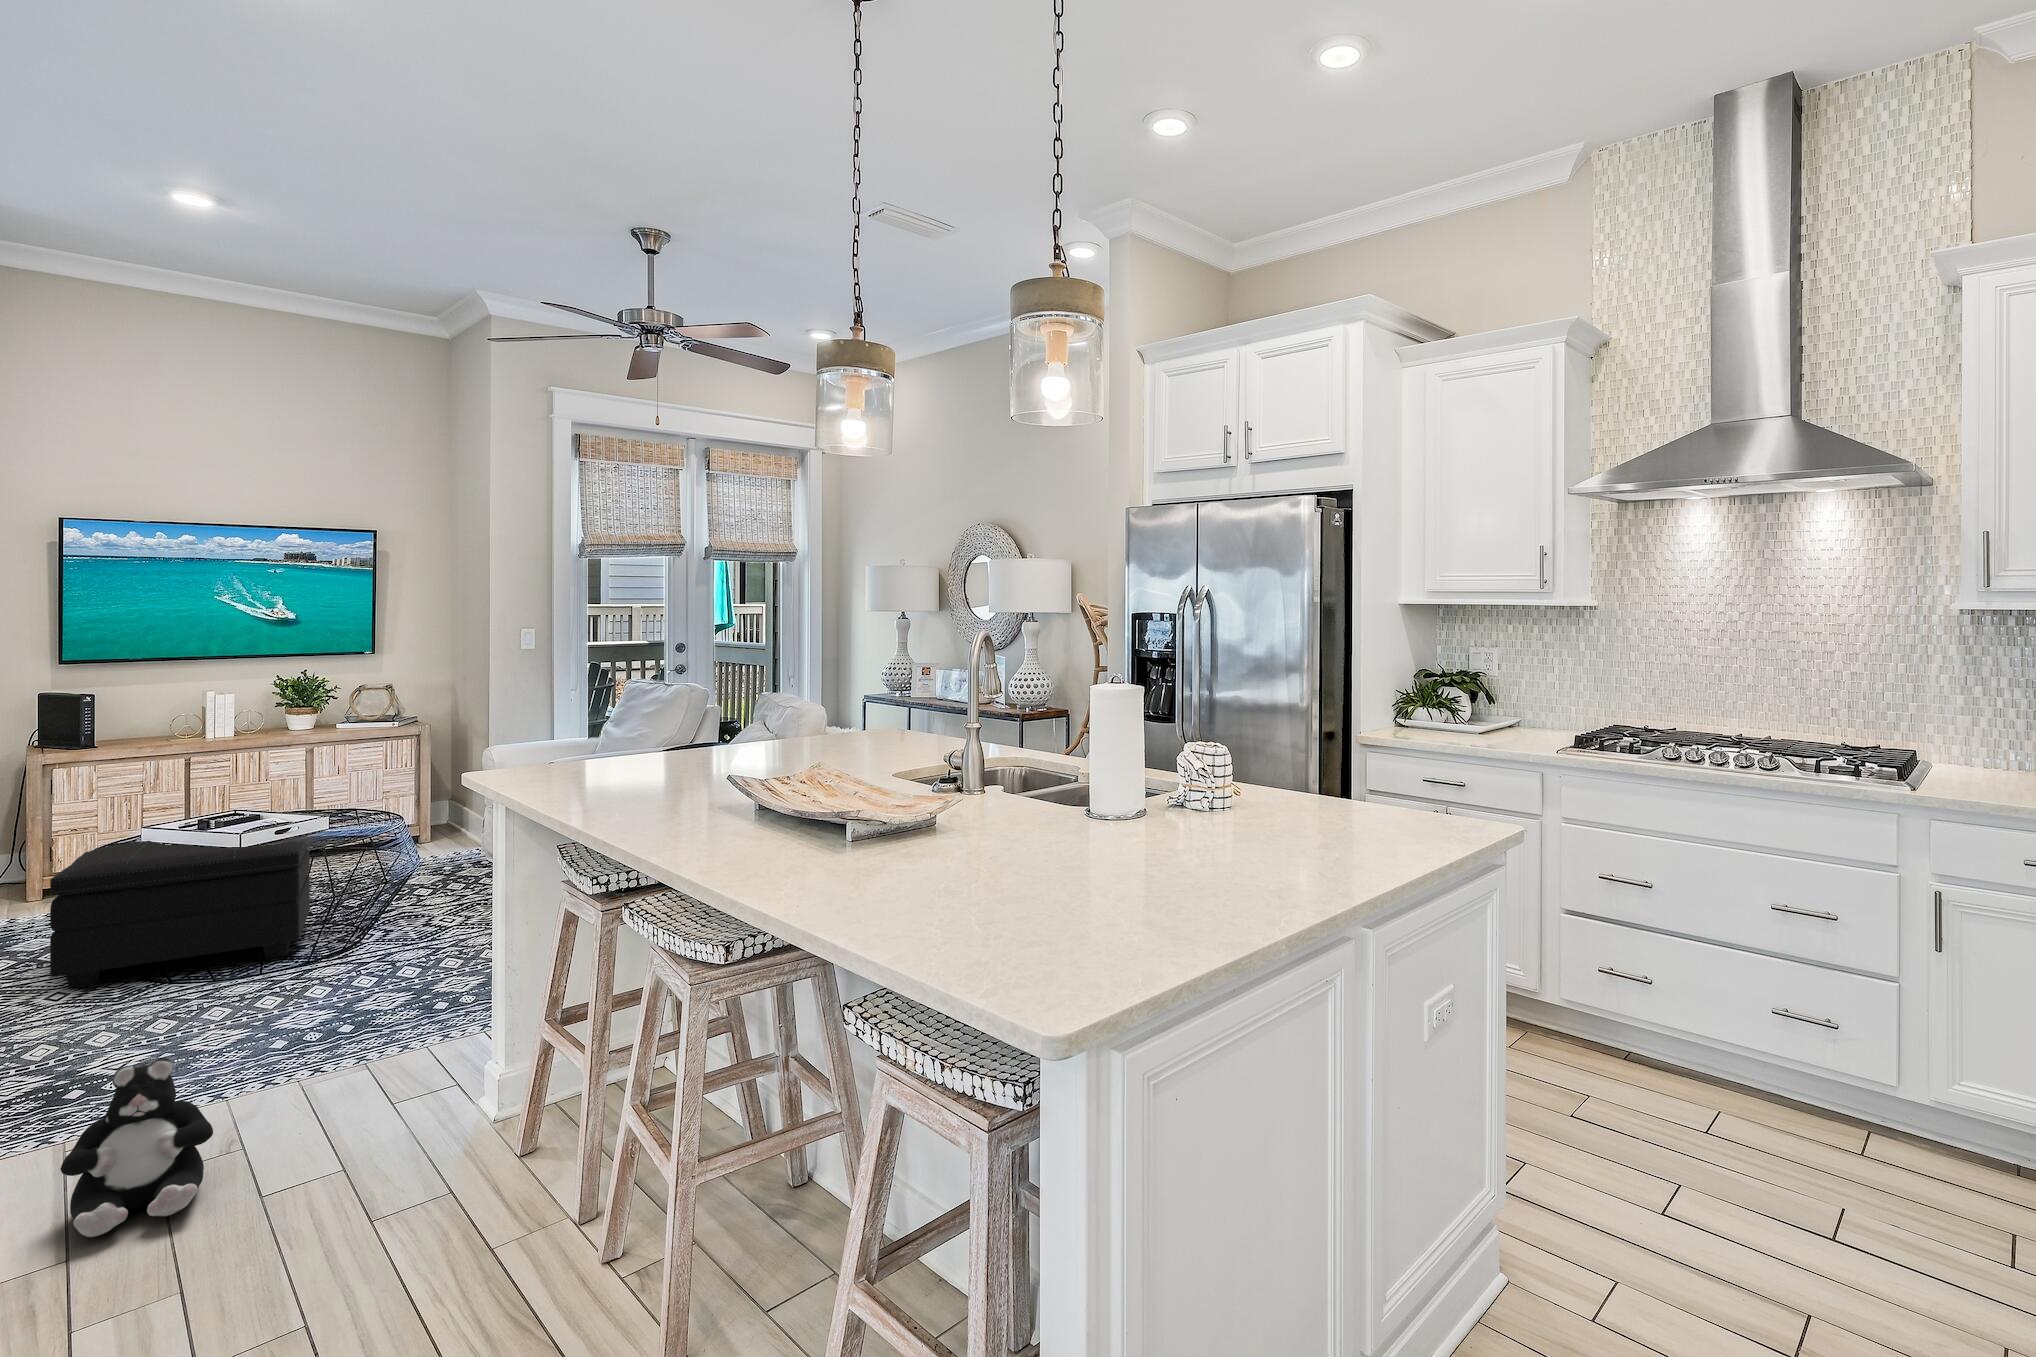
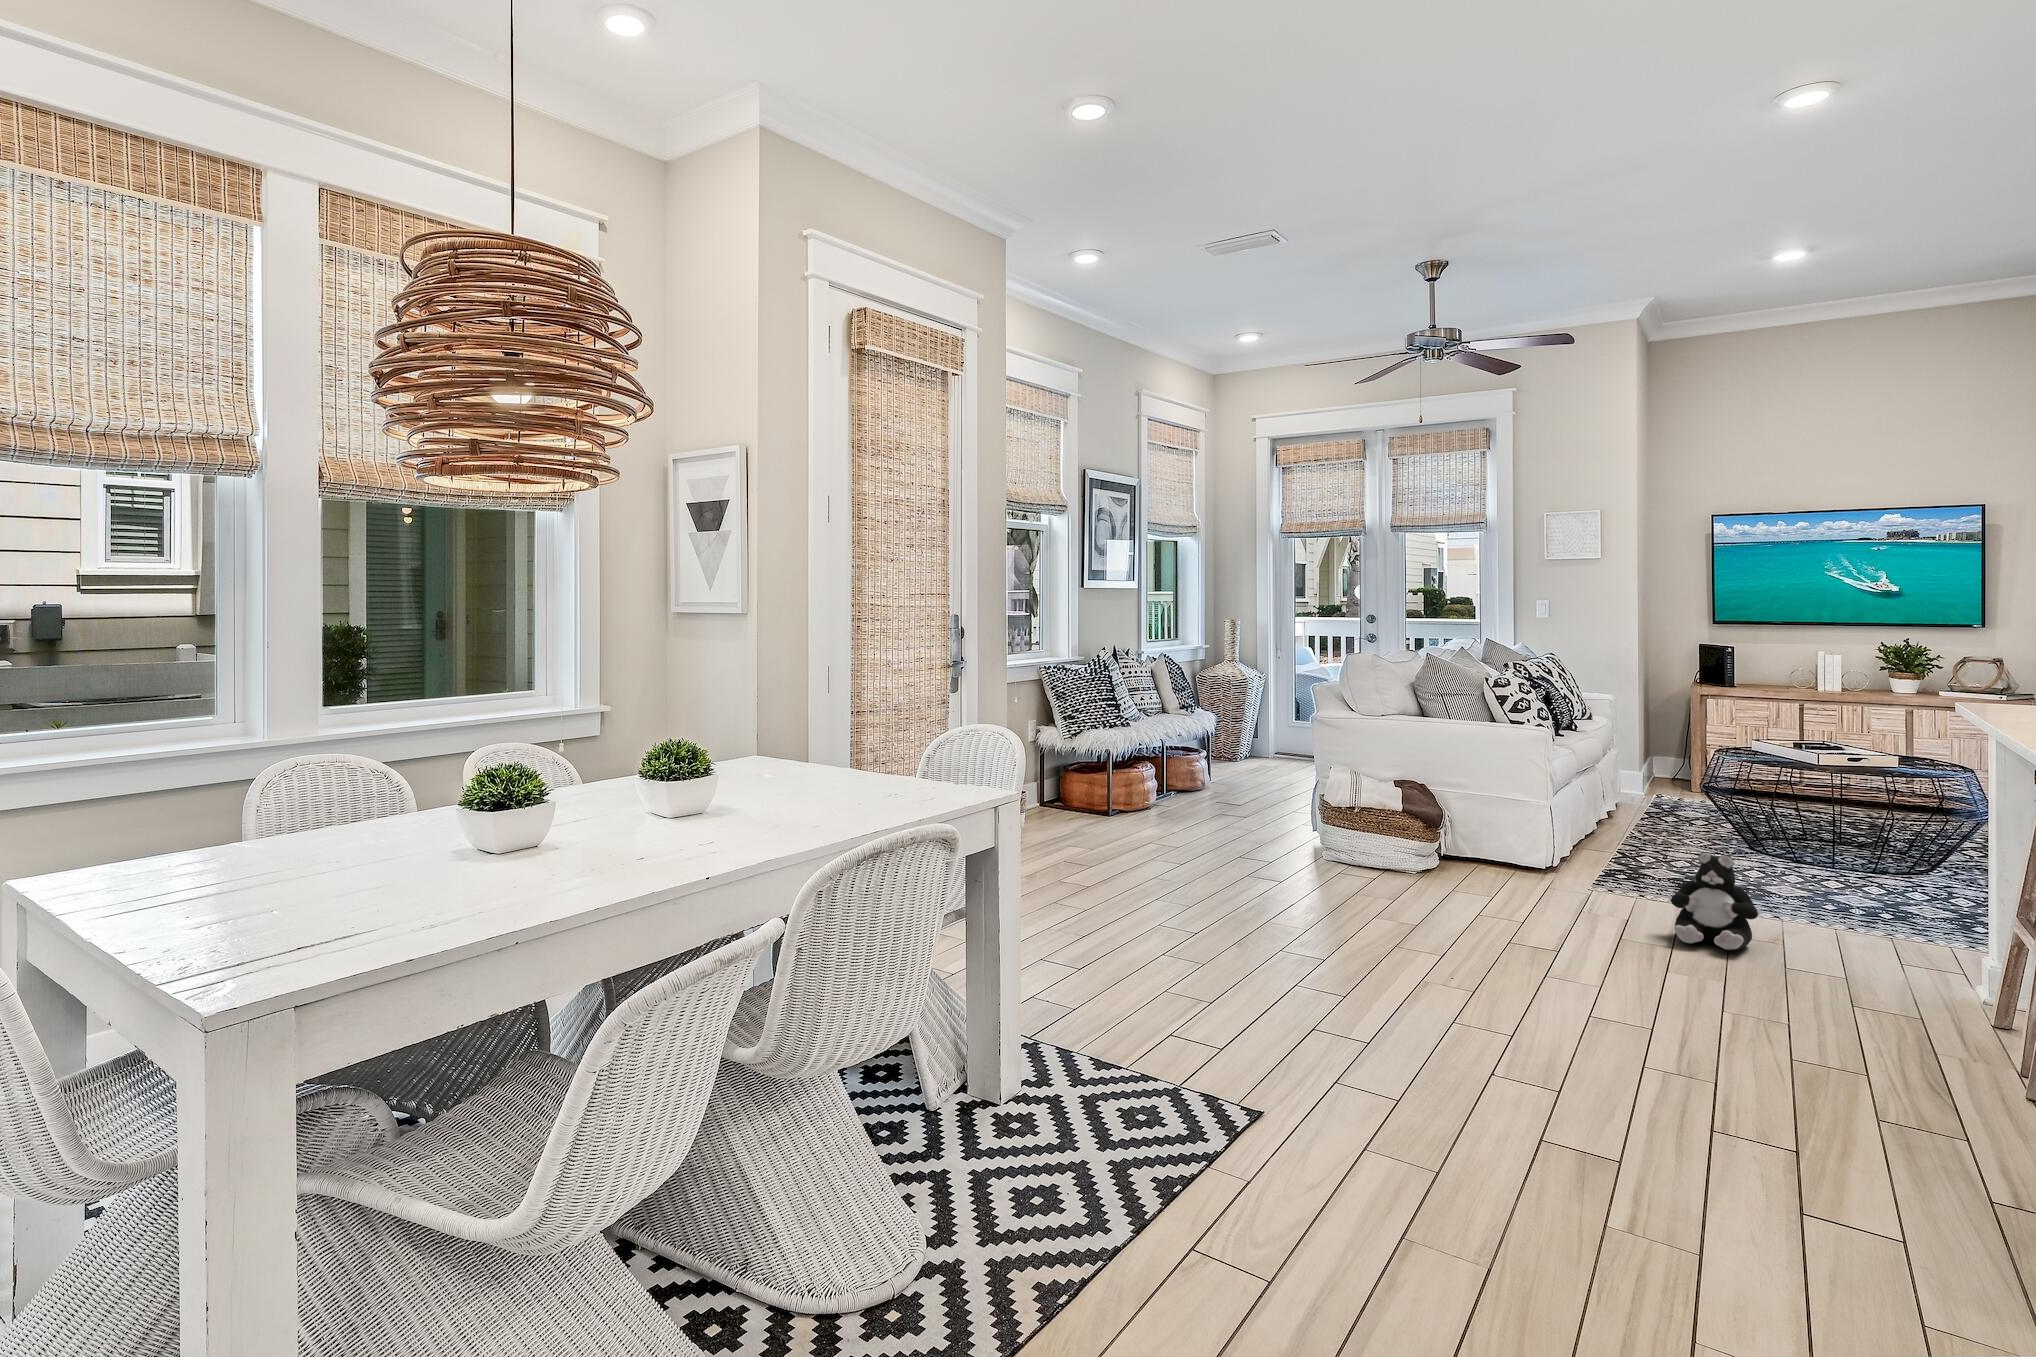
footstool: present [50,841,310,989] -> none [1692,752,1888,863]

